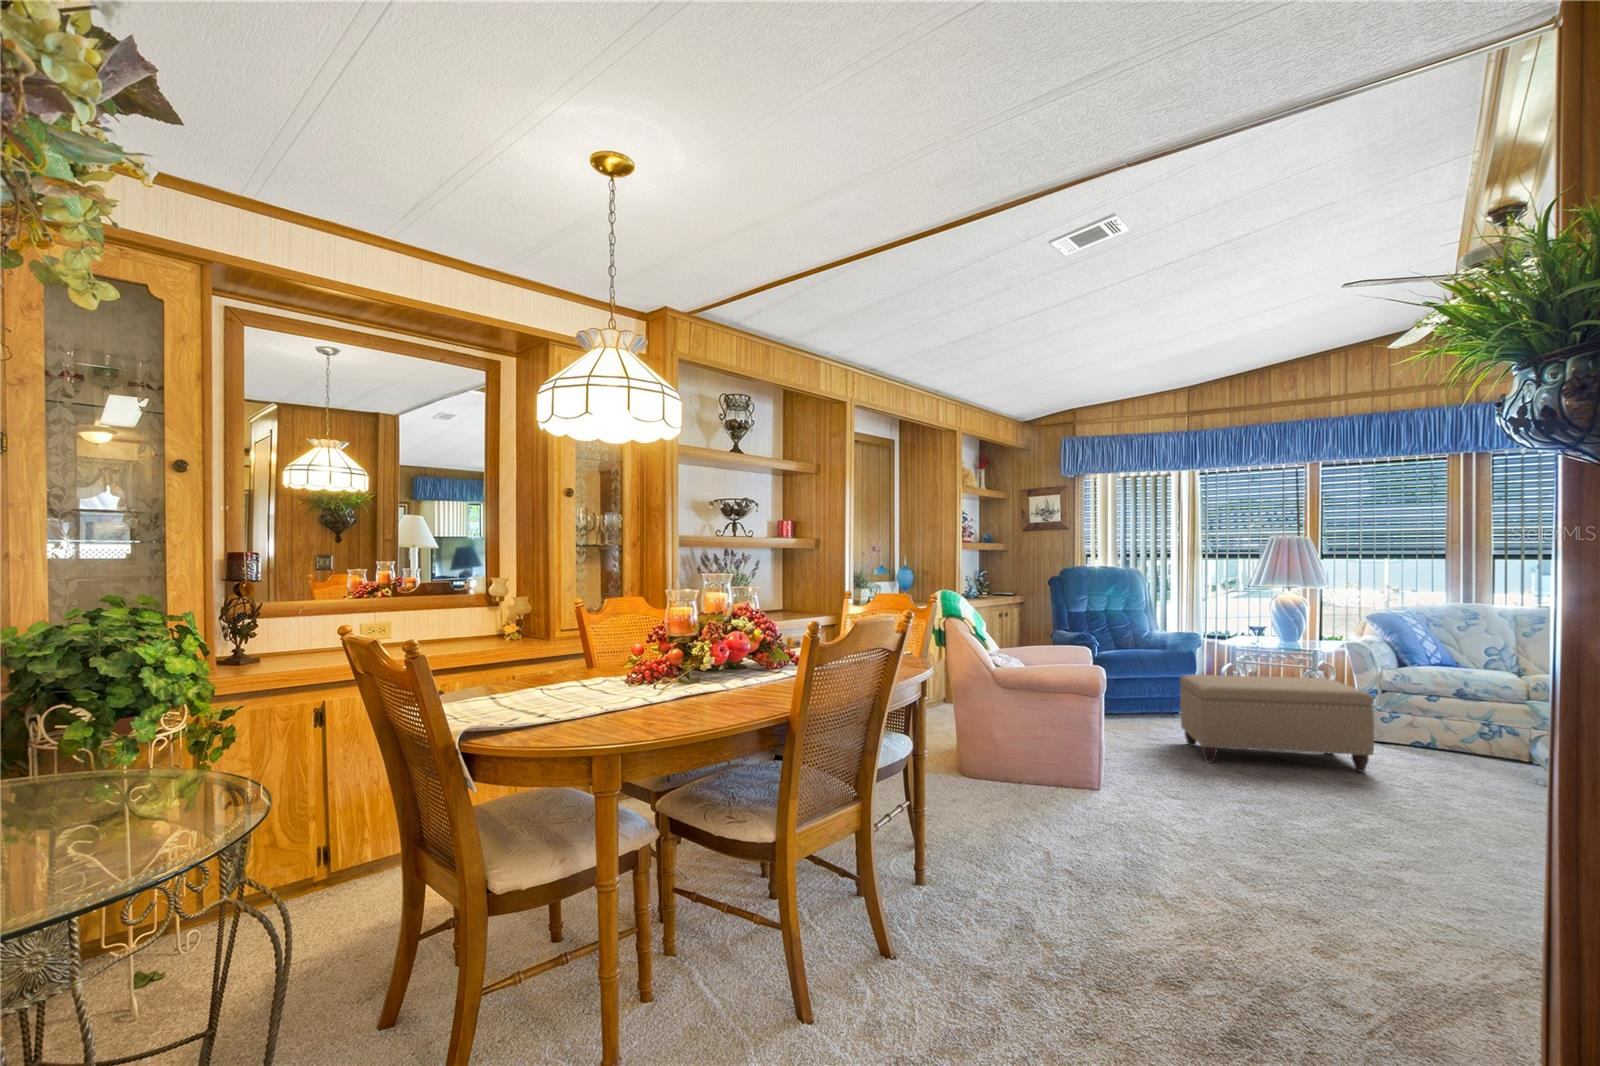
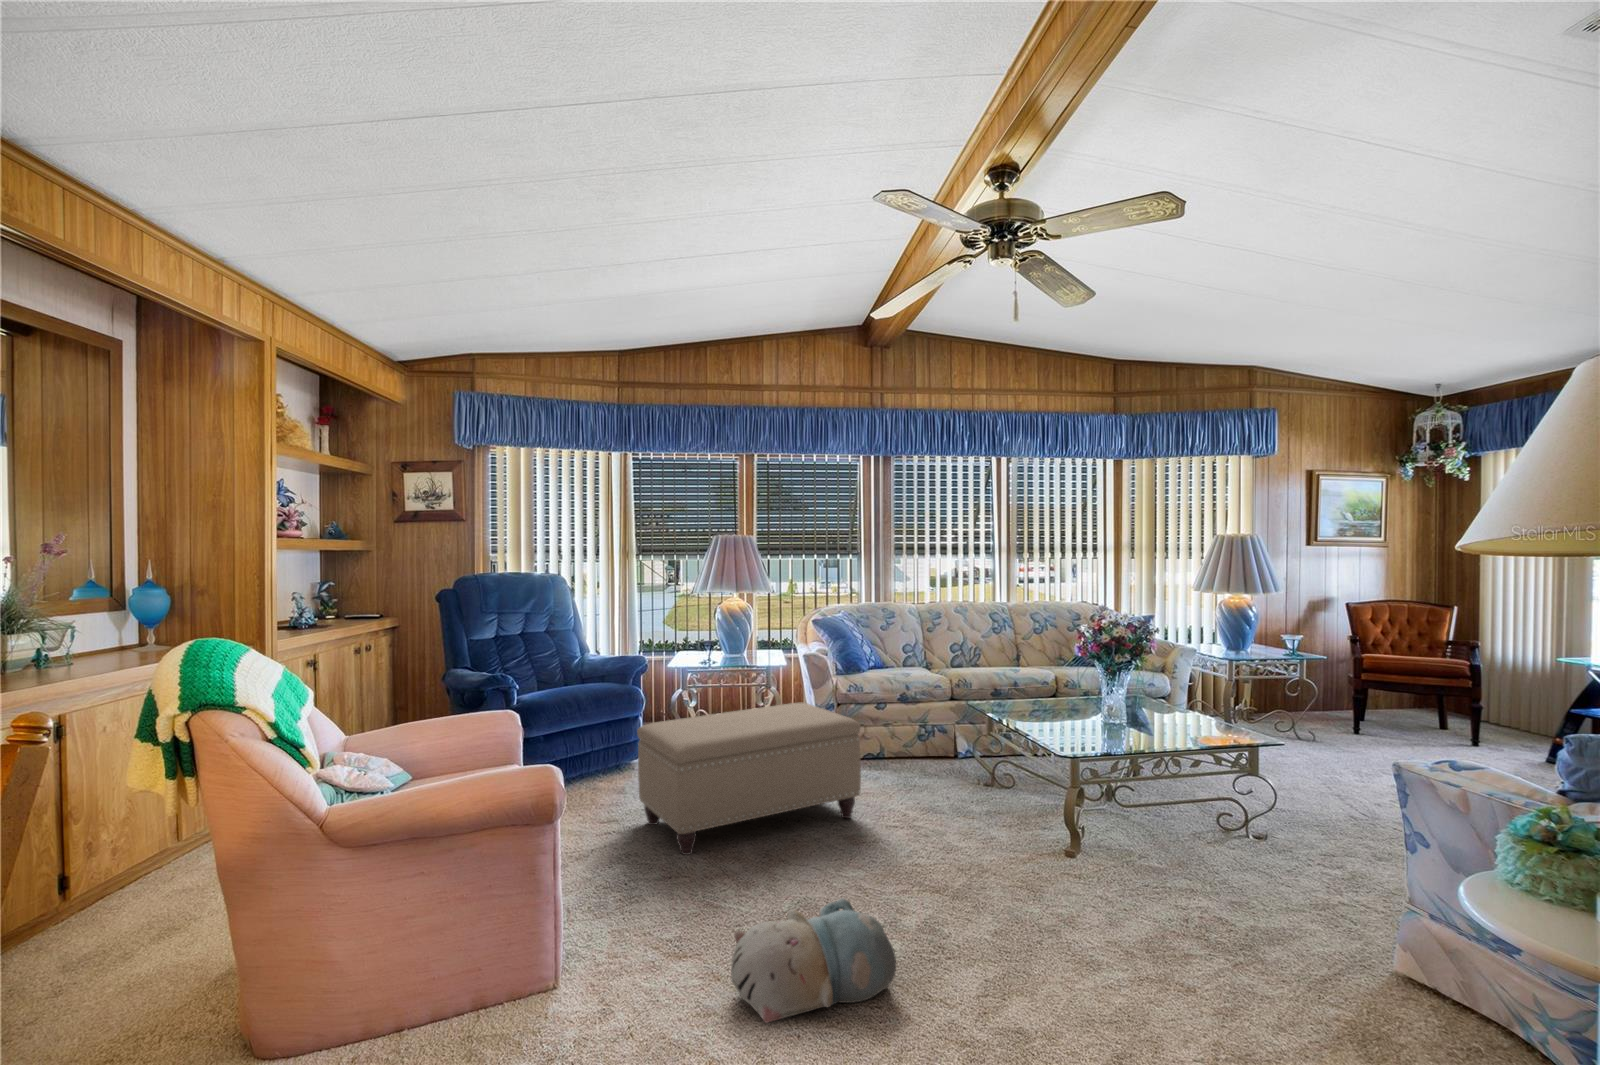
plush toy: none [1206,779,1327,840] -> present [731,898,896,1023]

